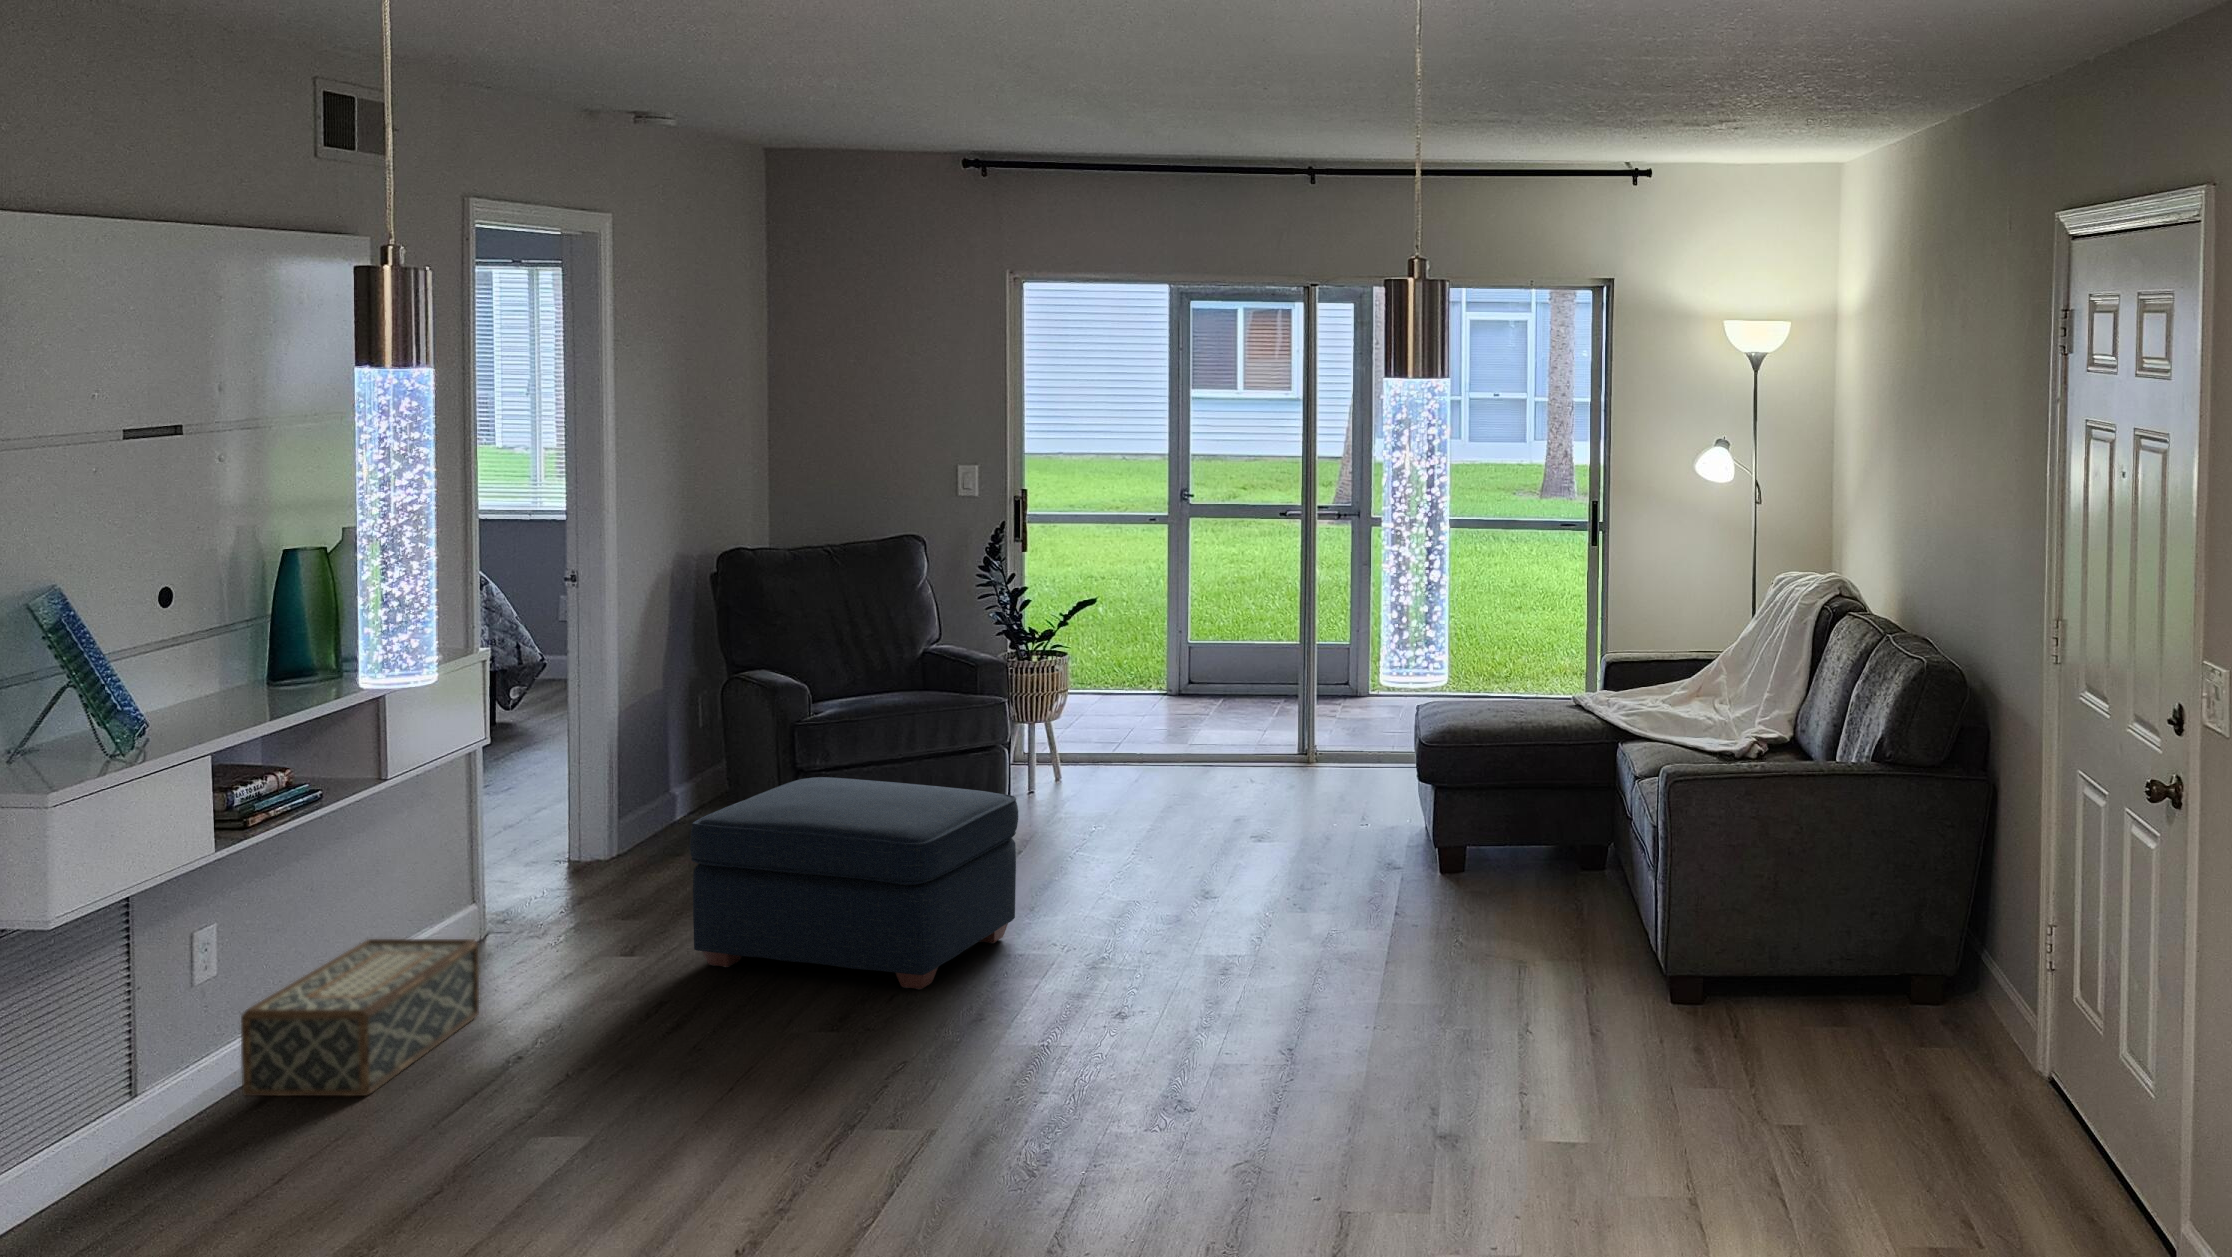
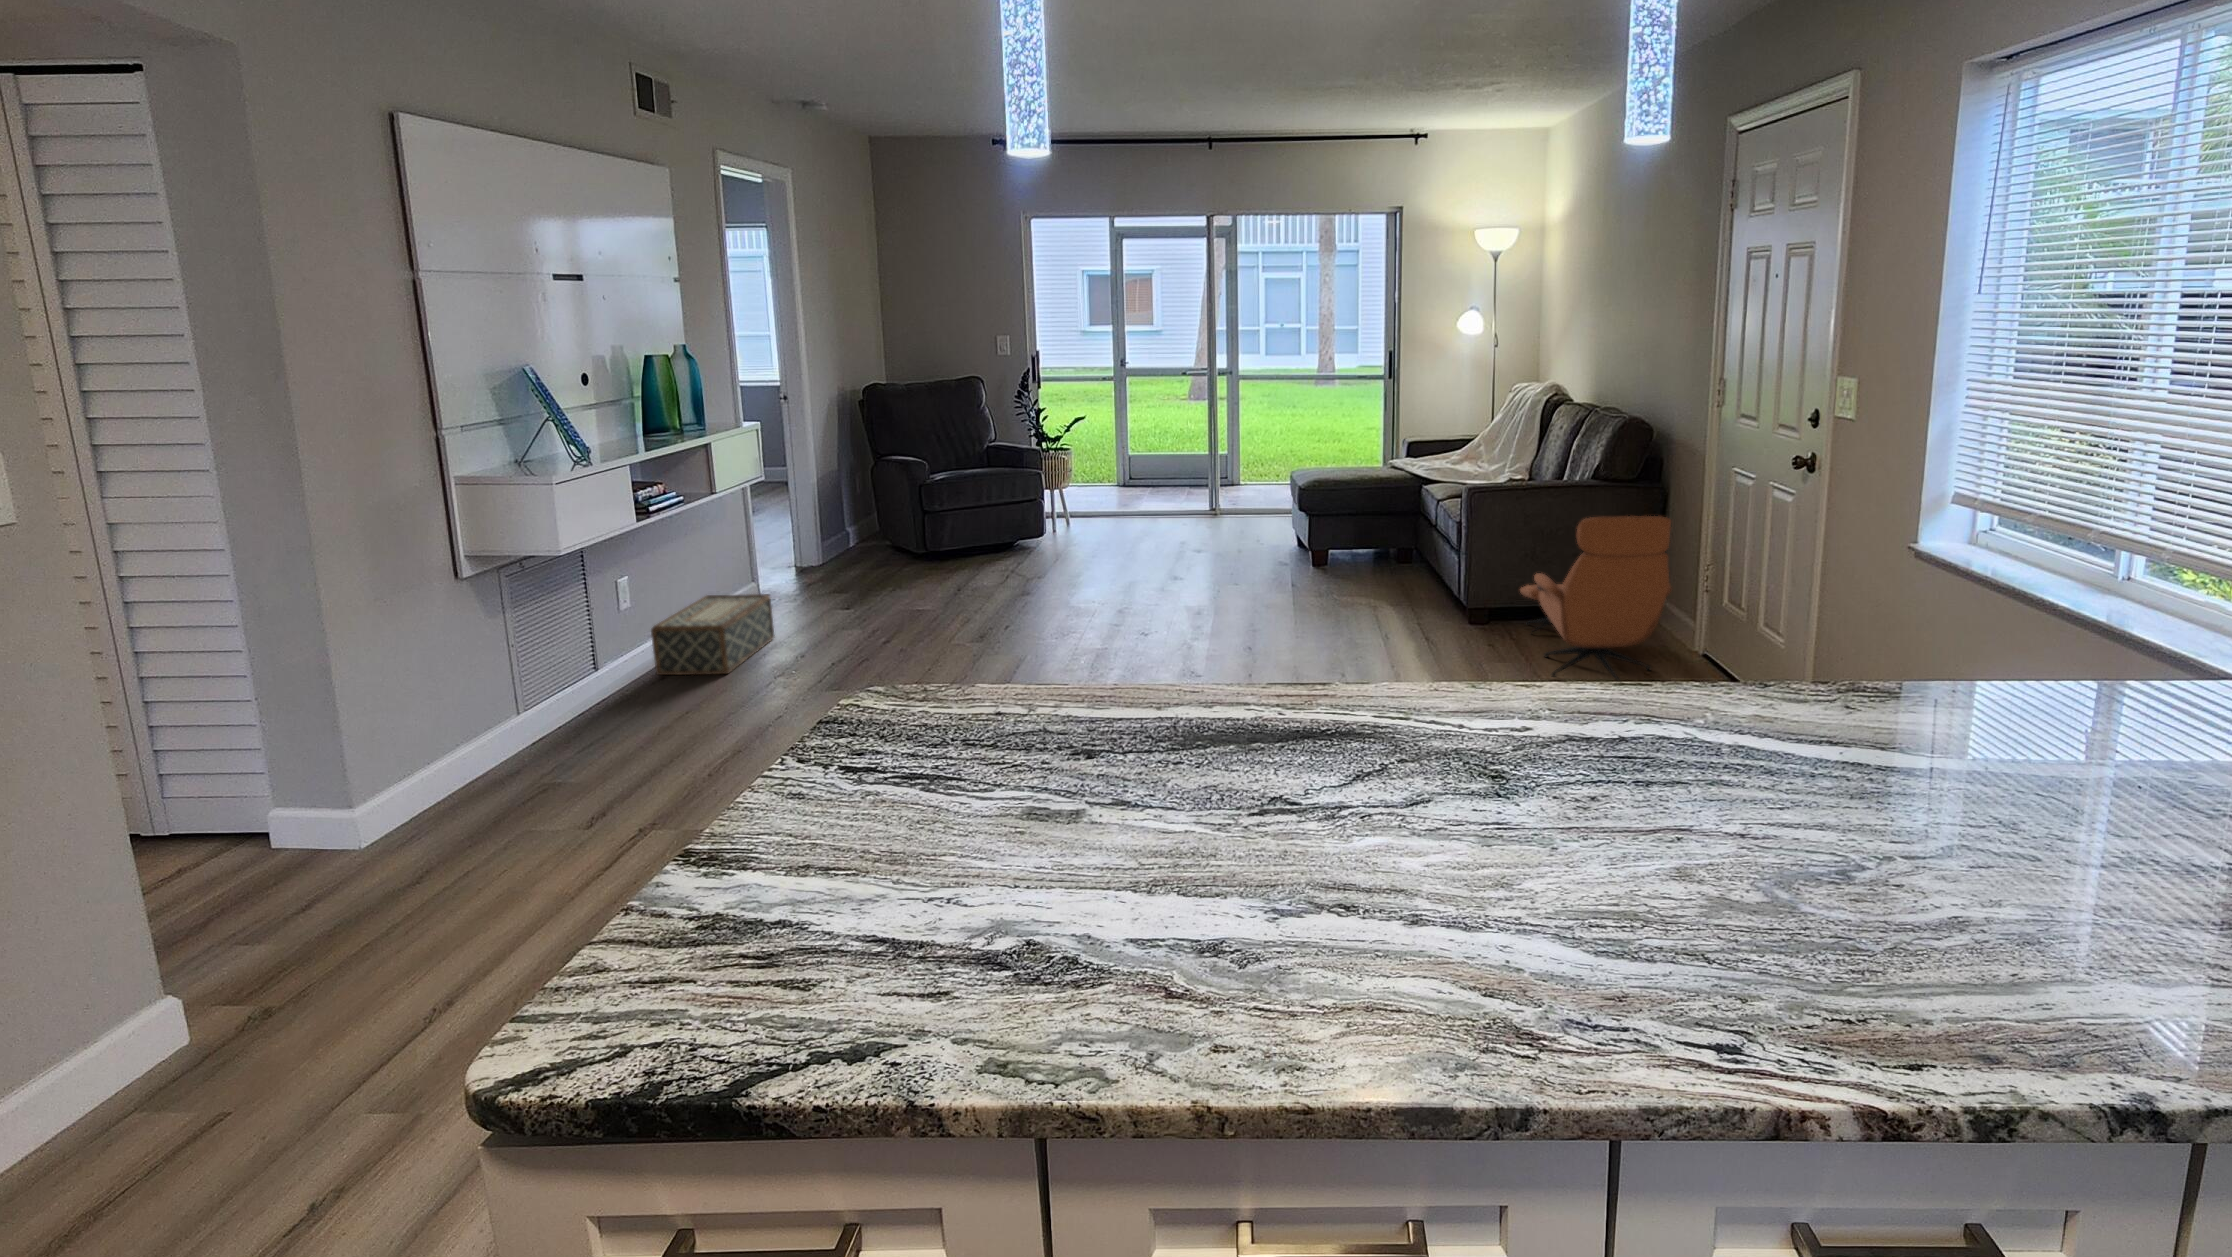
ottoman: present [690,777,1018,989] -> none [882,510,1071,623]
lounge chair: none [1752,864,1978,1153] -> present [1520,516,1672,681]

